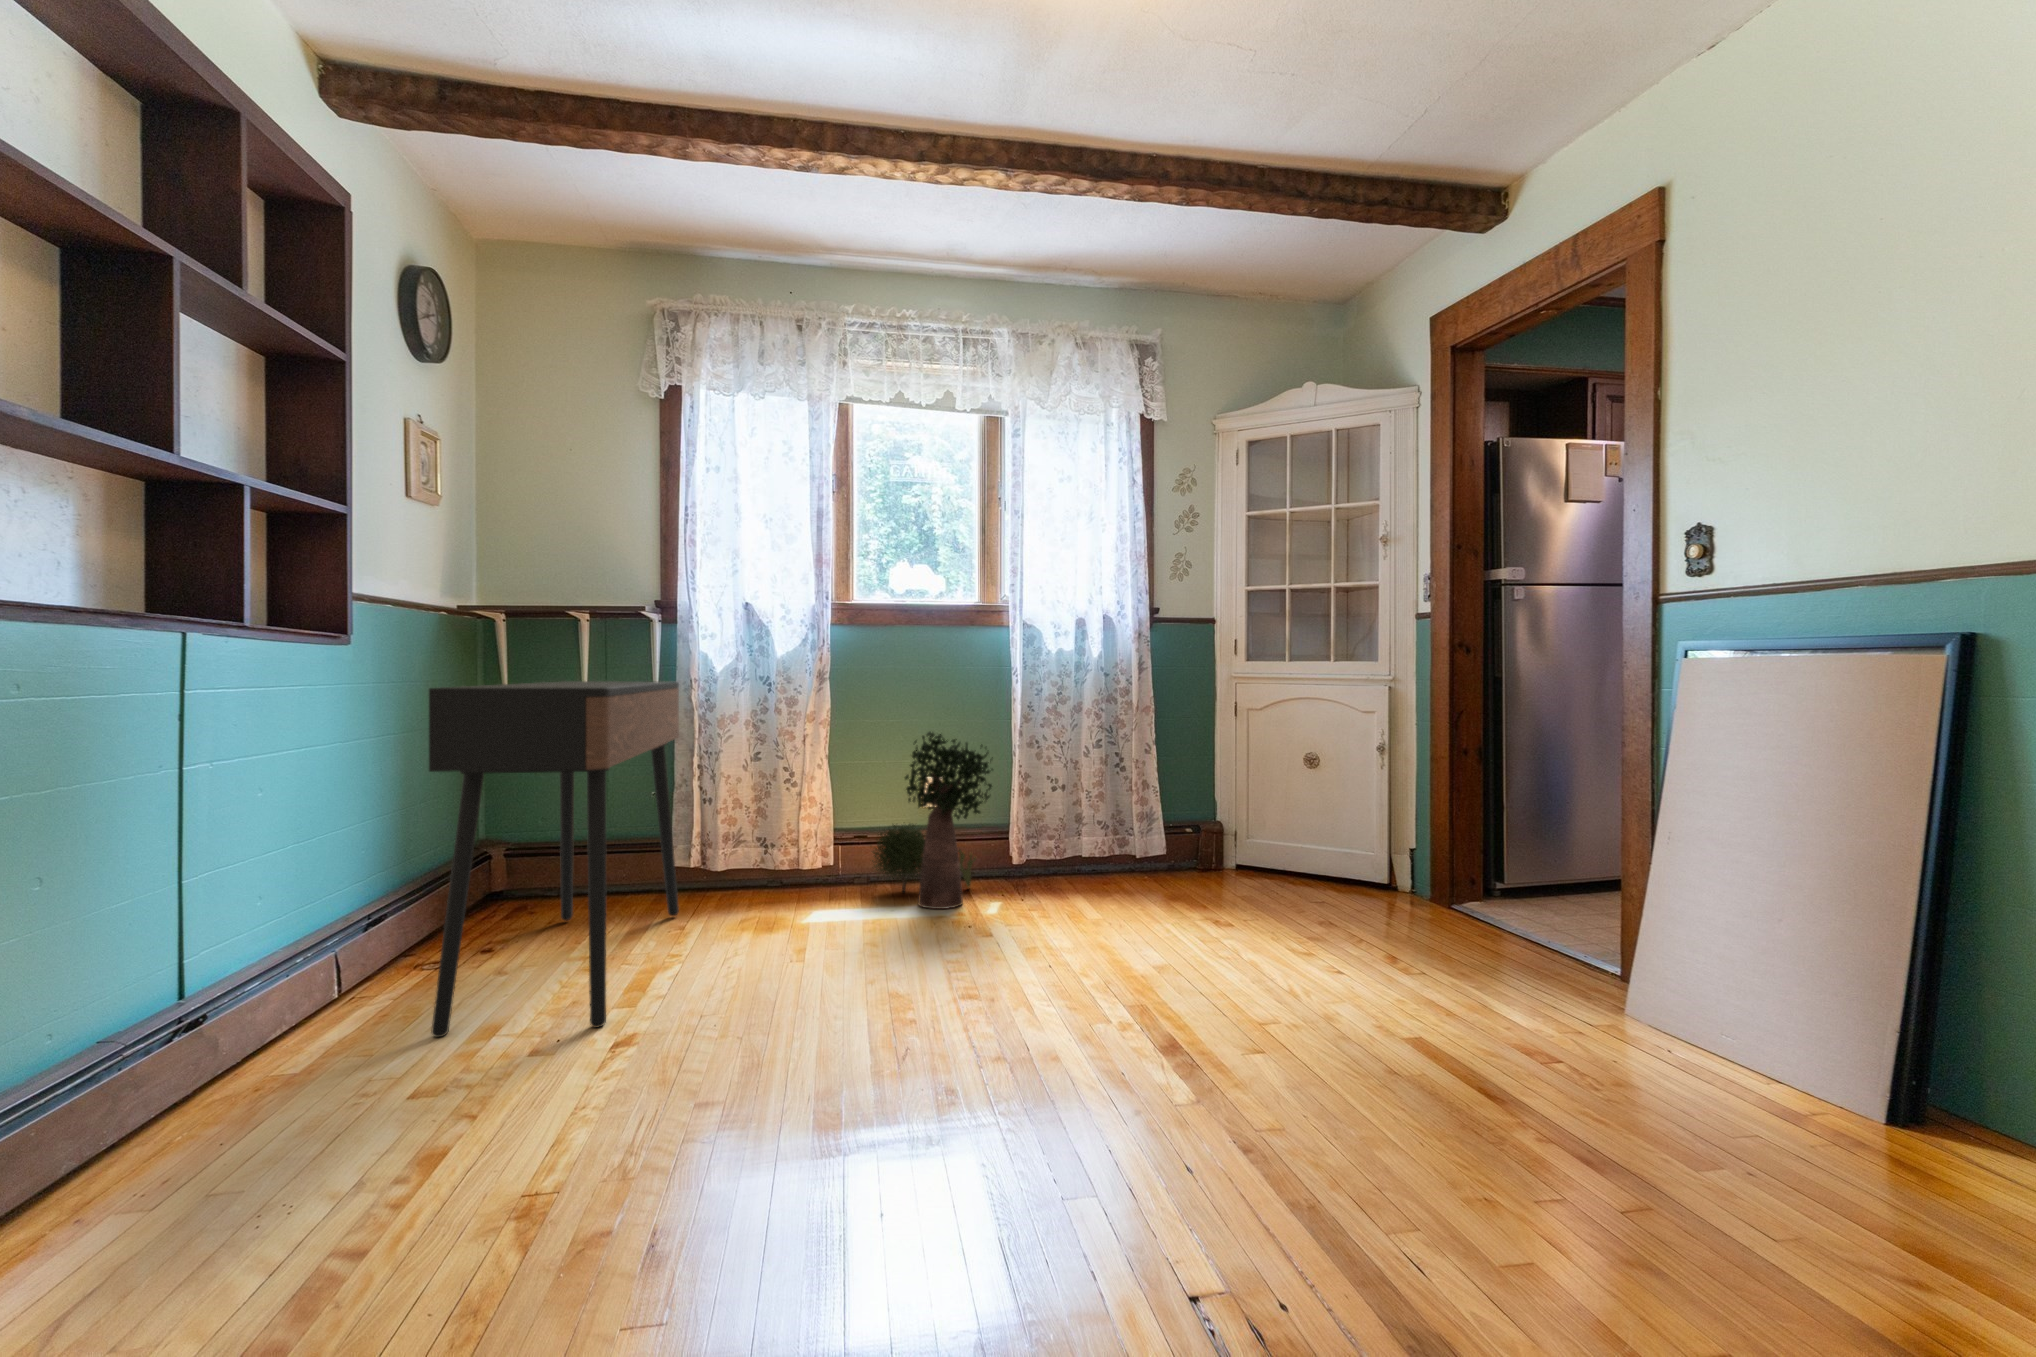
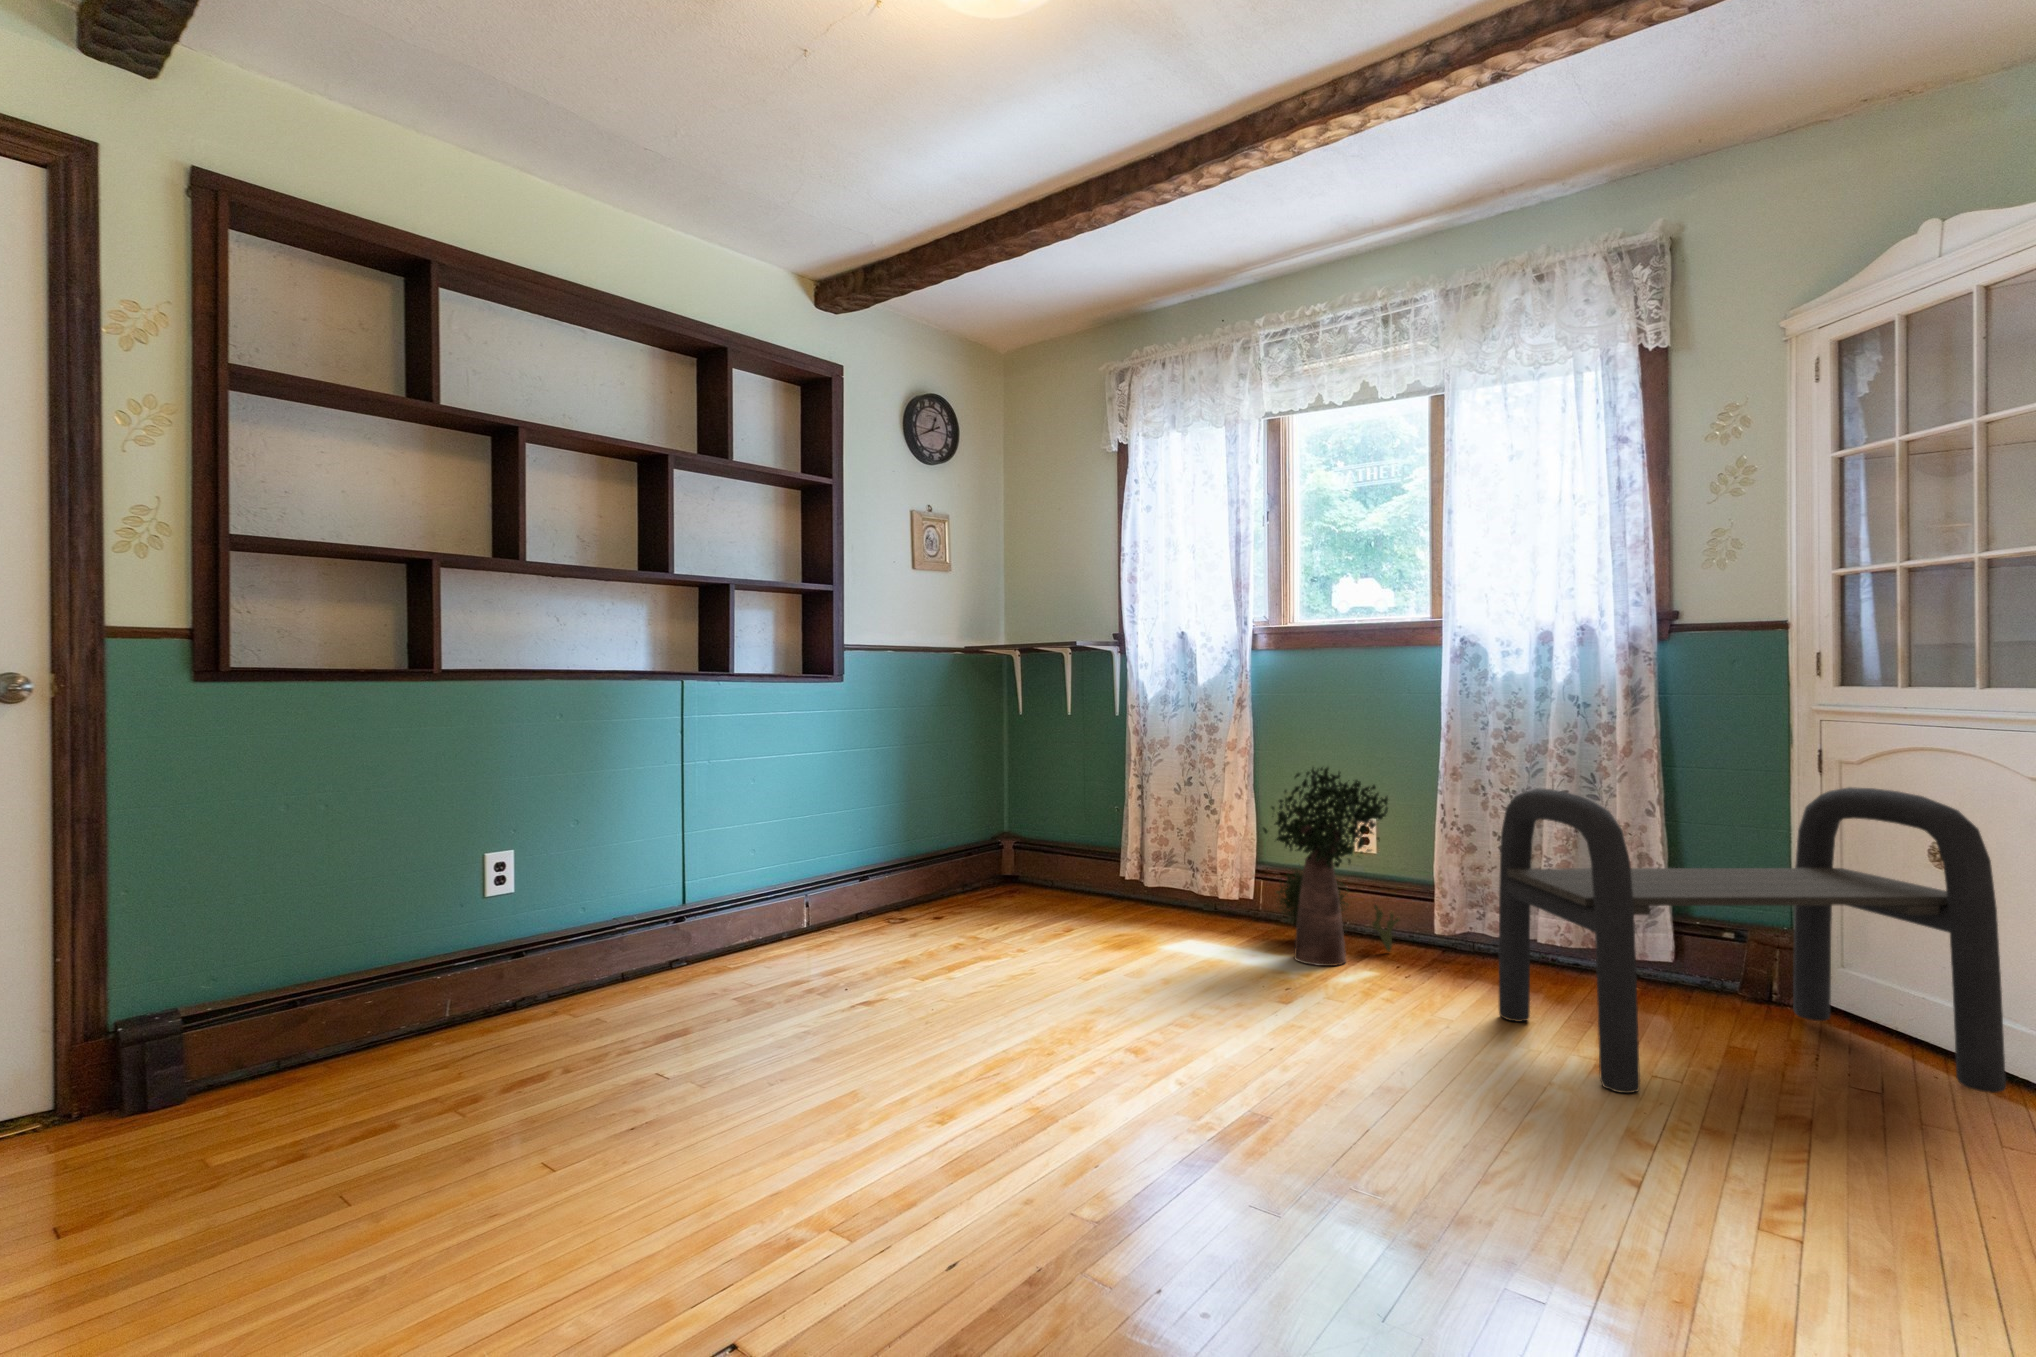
console table: present [429,681,679,1037] -> none [808,707,1092,977]
bench: none [1119,725,1353,937] -> present [1499,787,2006,1093]

